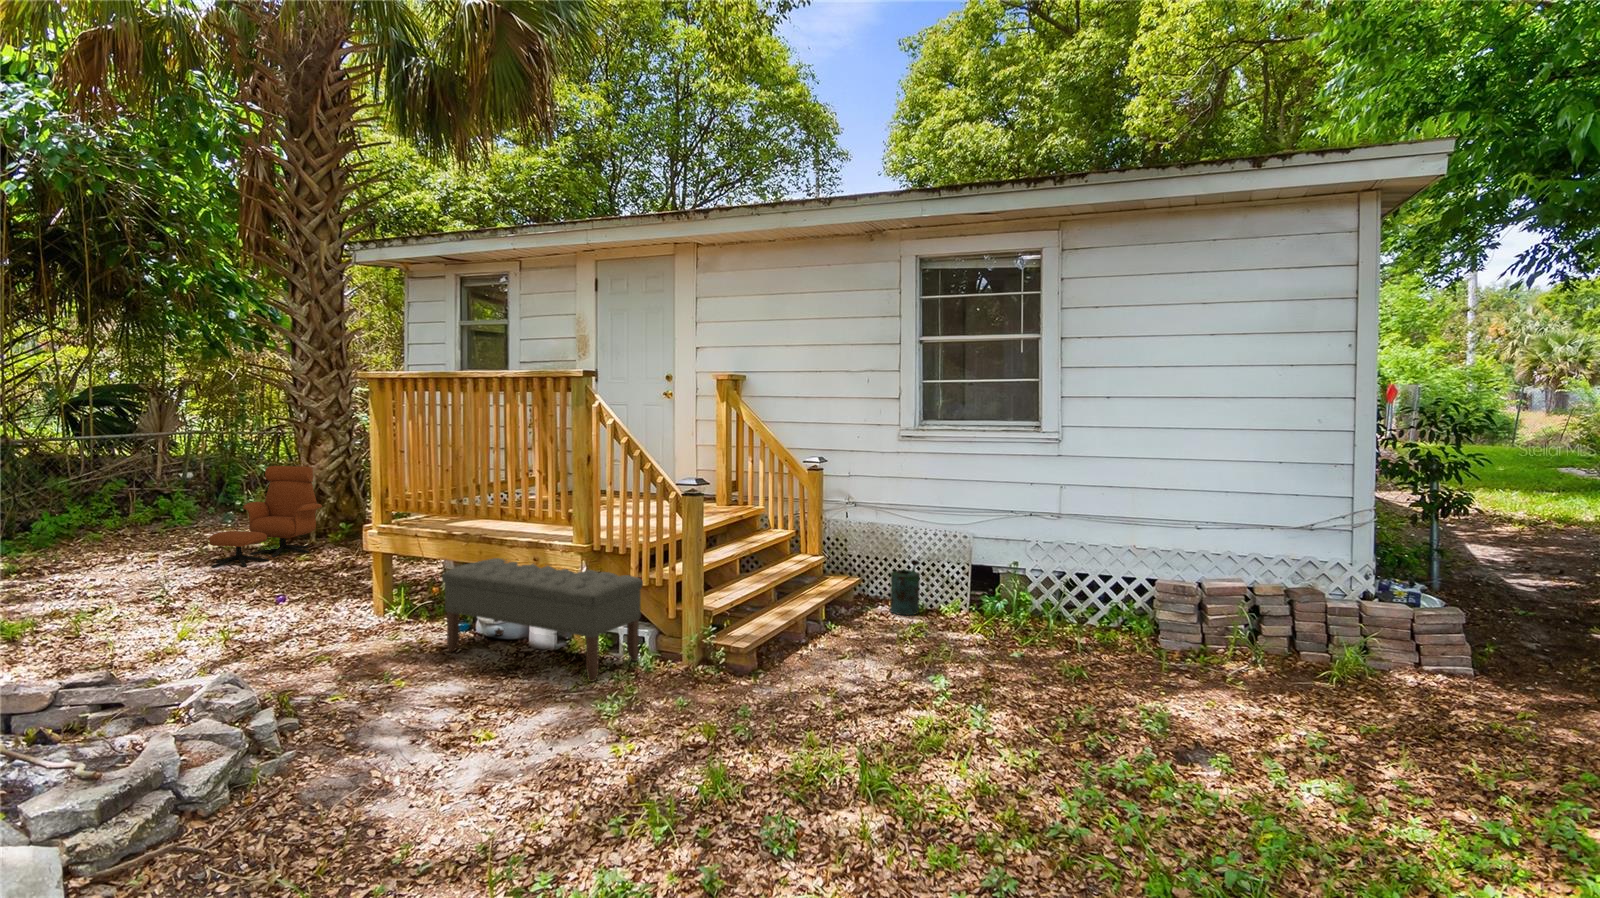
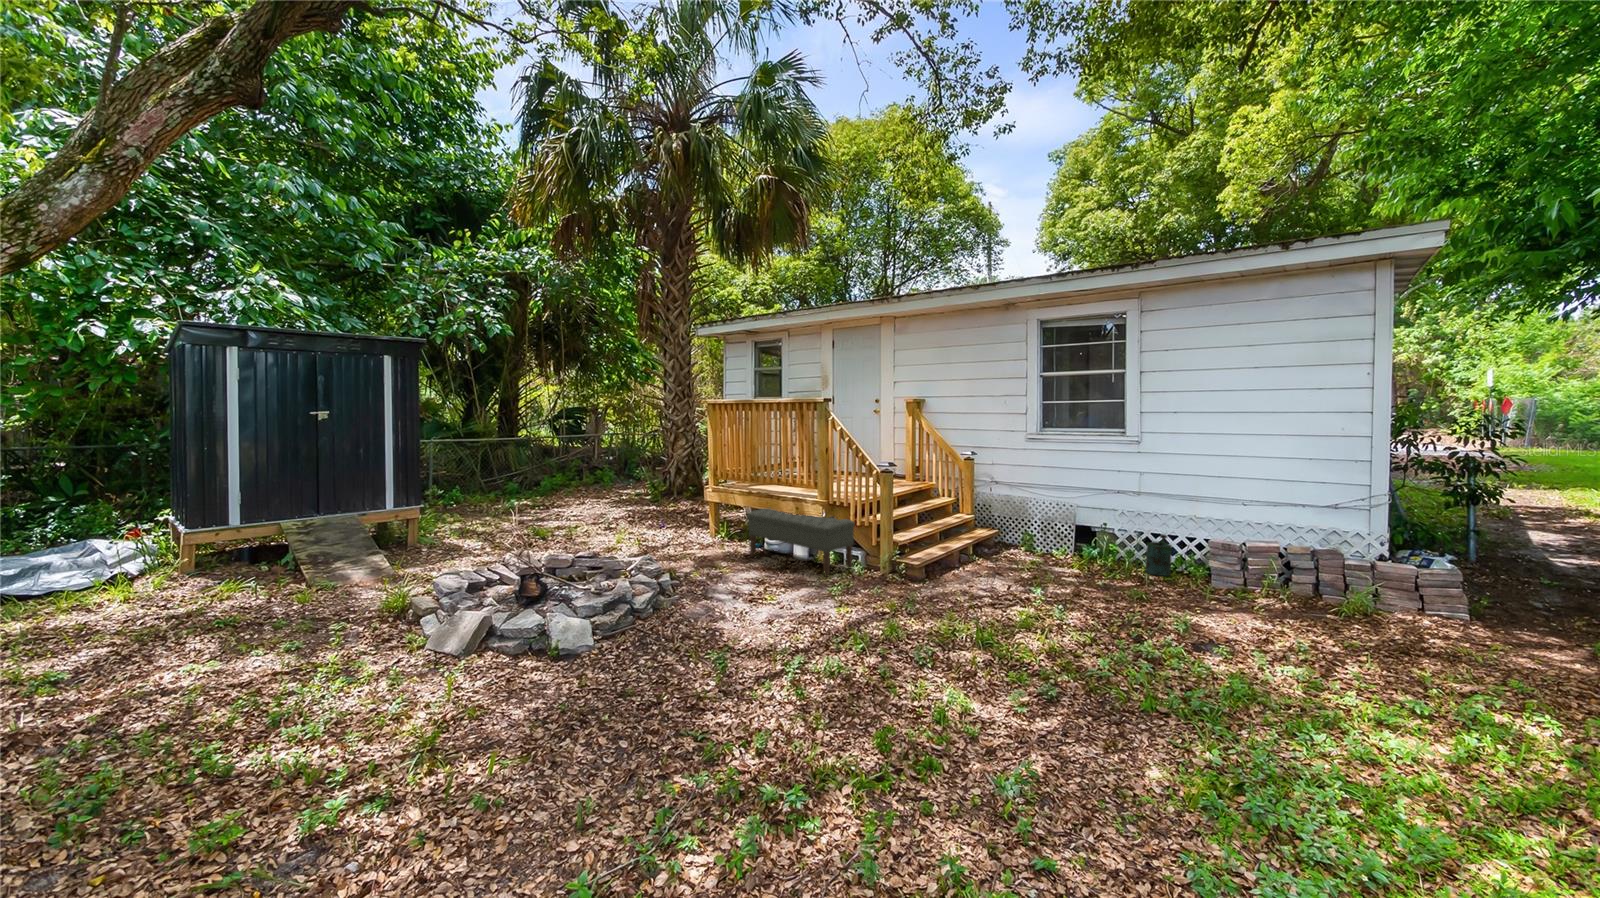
lounge chair: present [209,466,322,568] -> none [628,454,680,508]
watering can: present [890,560,920,615] -> present [1145,534,1172,576]

